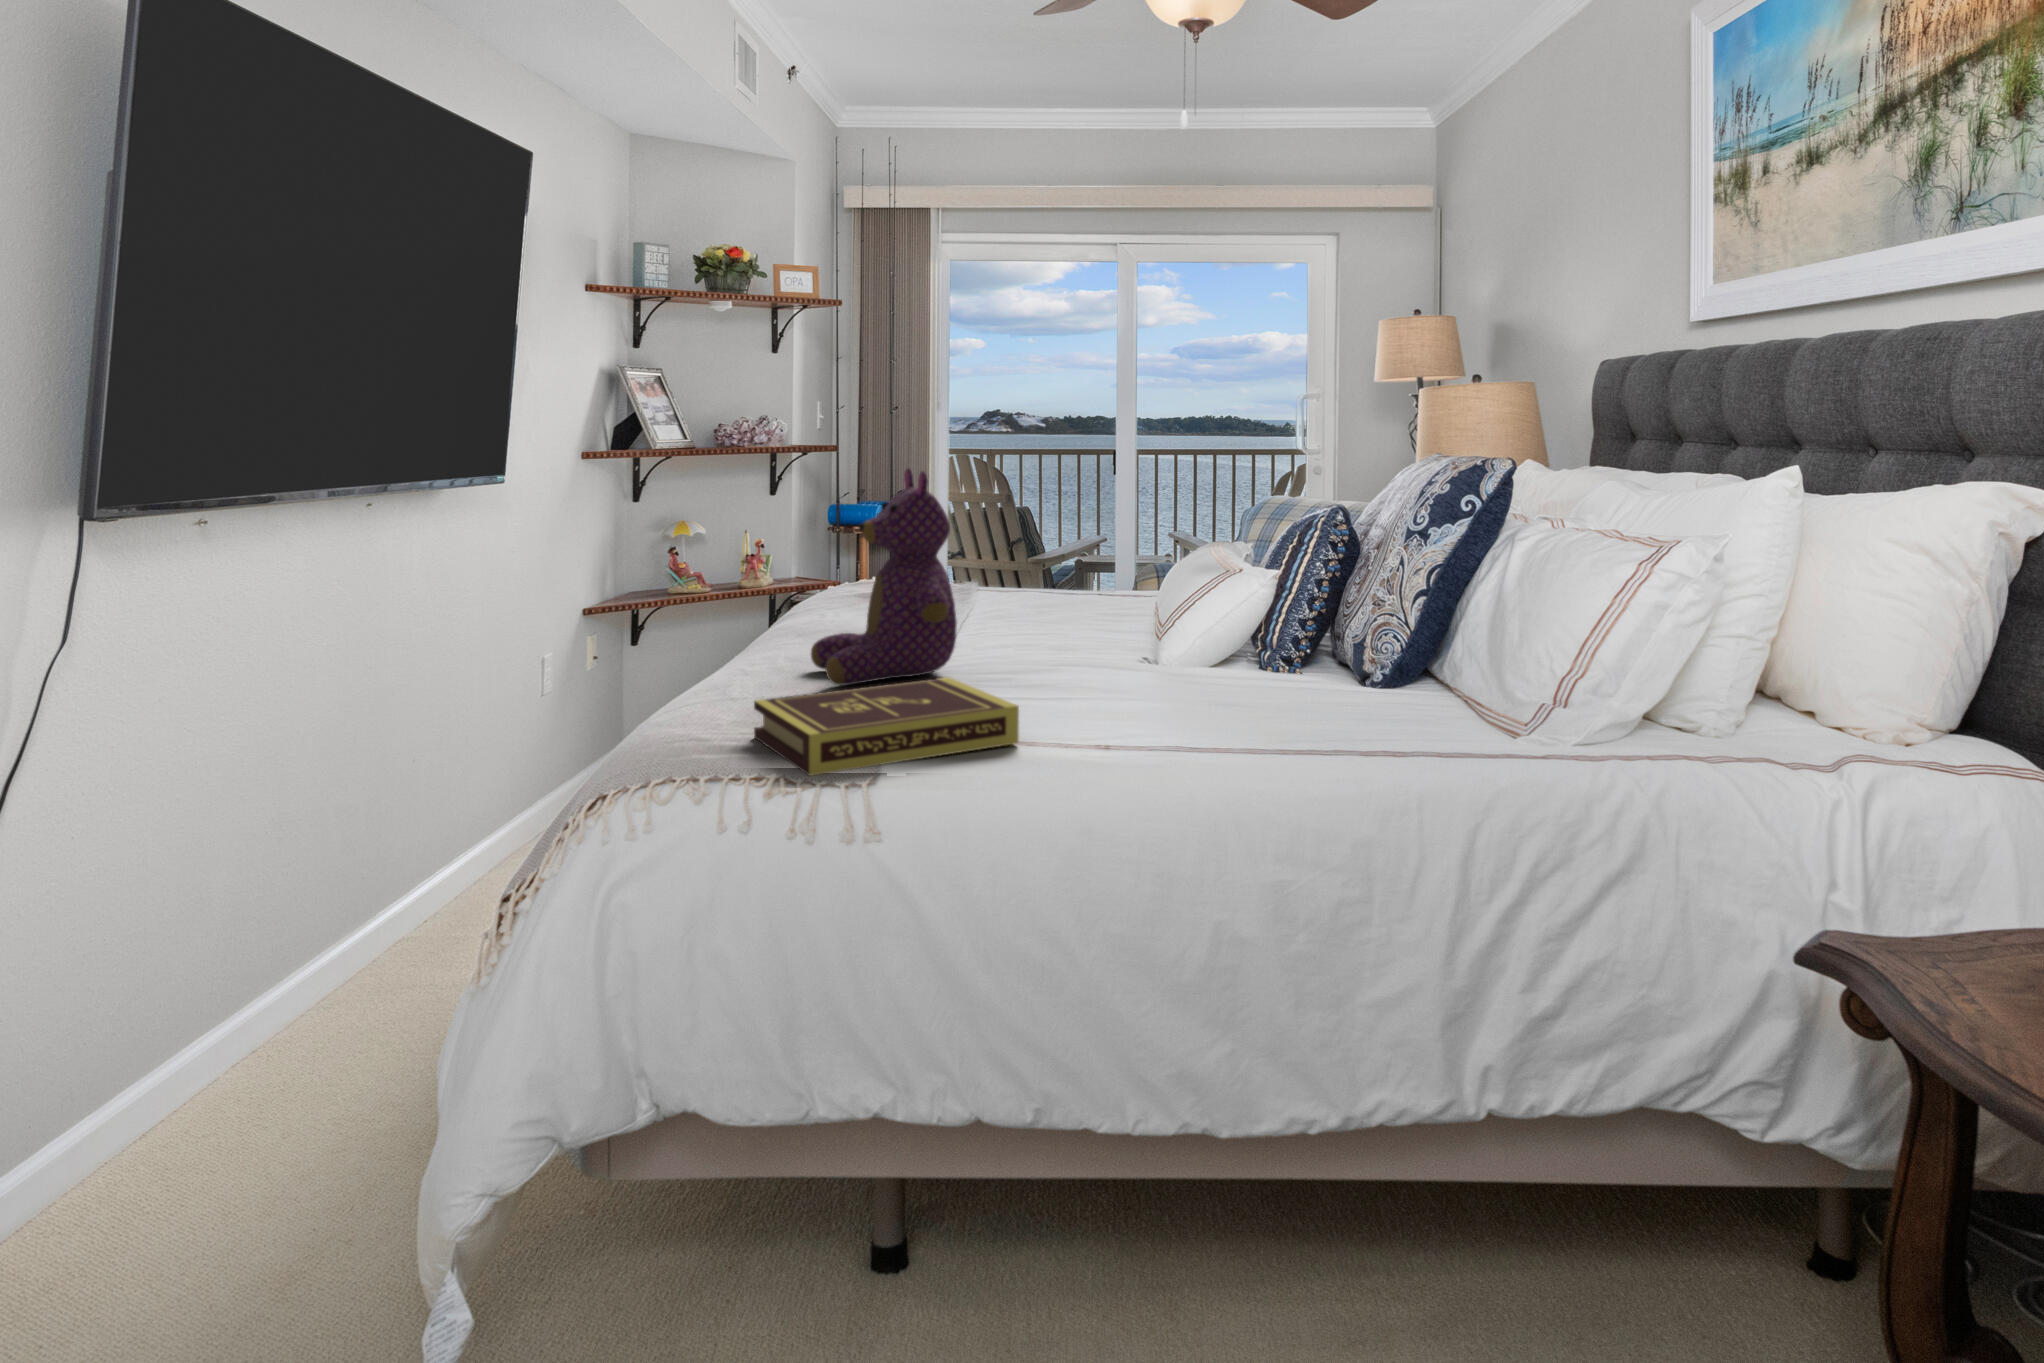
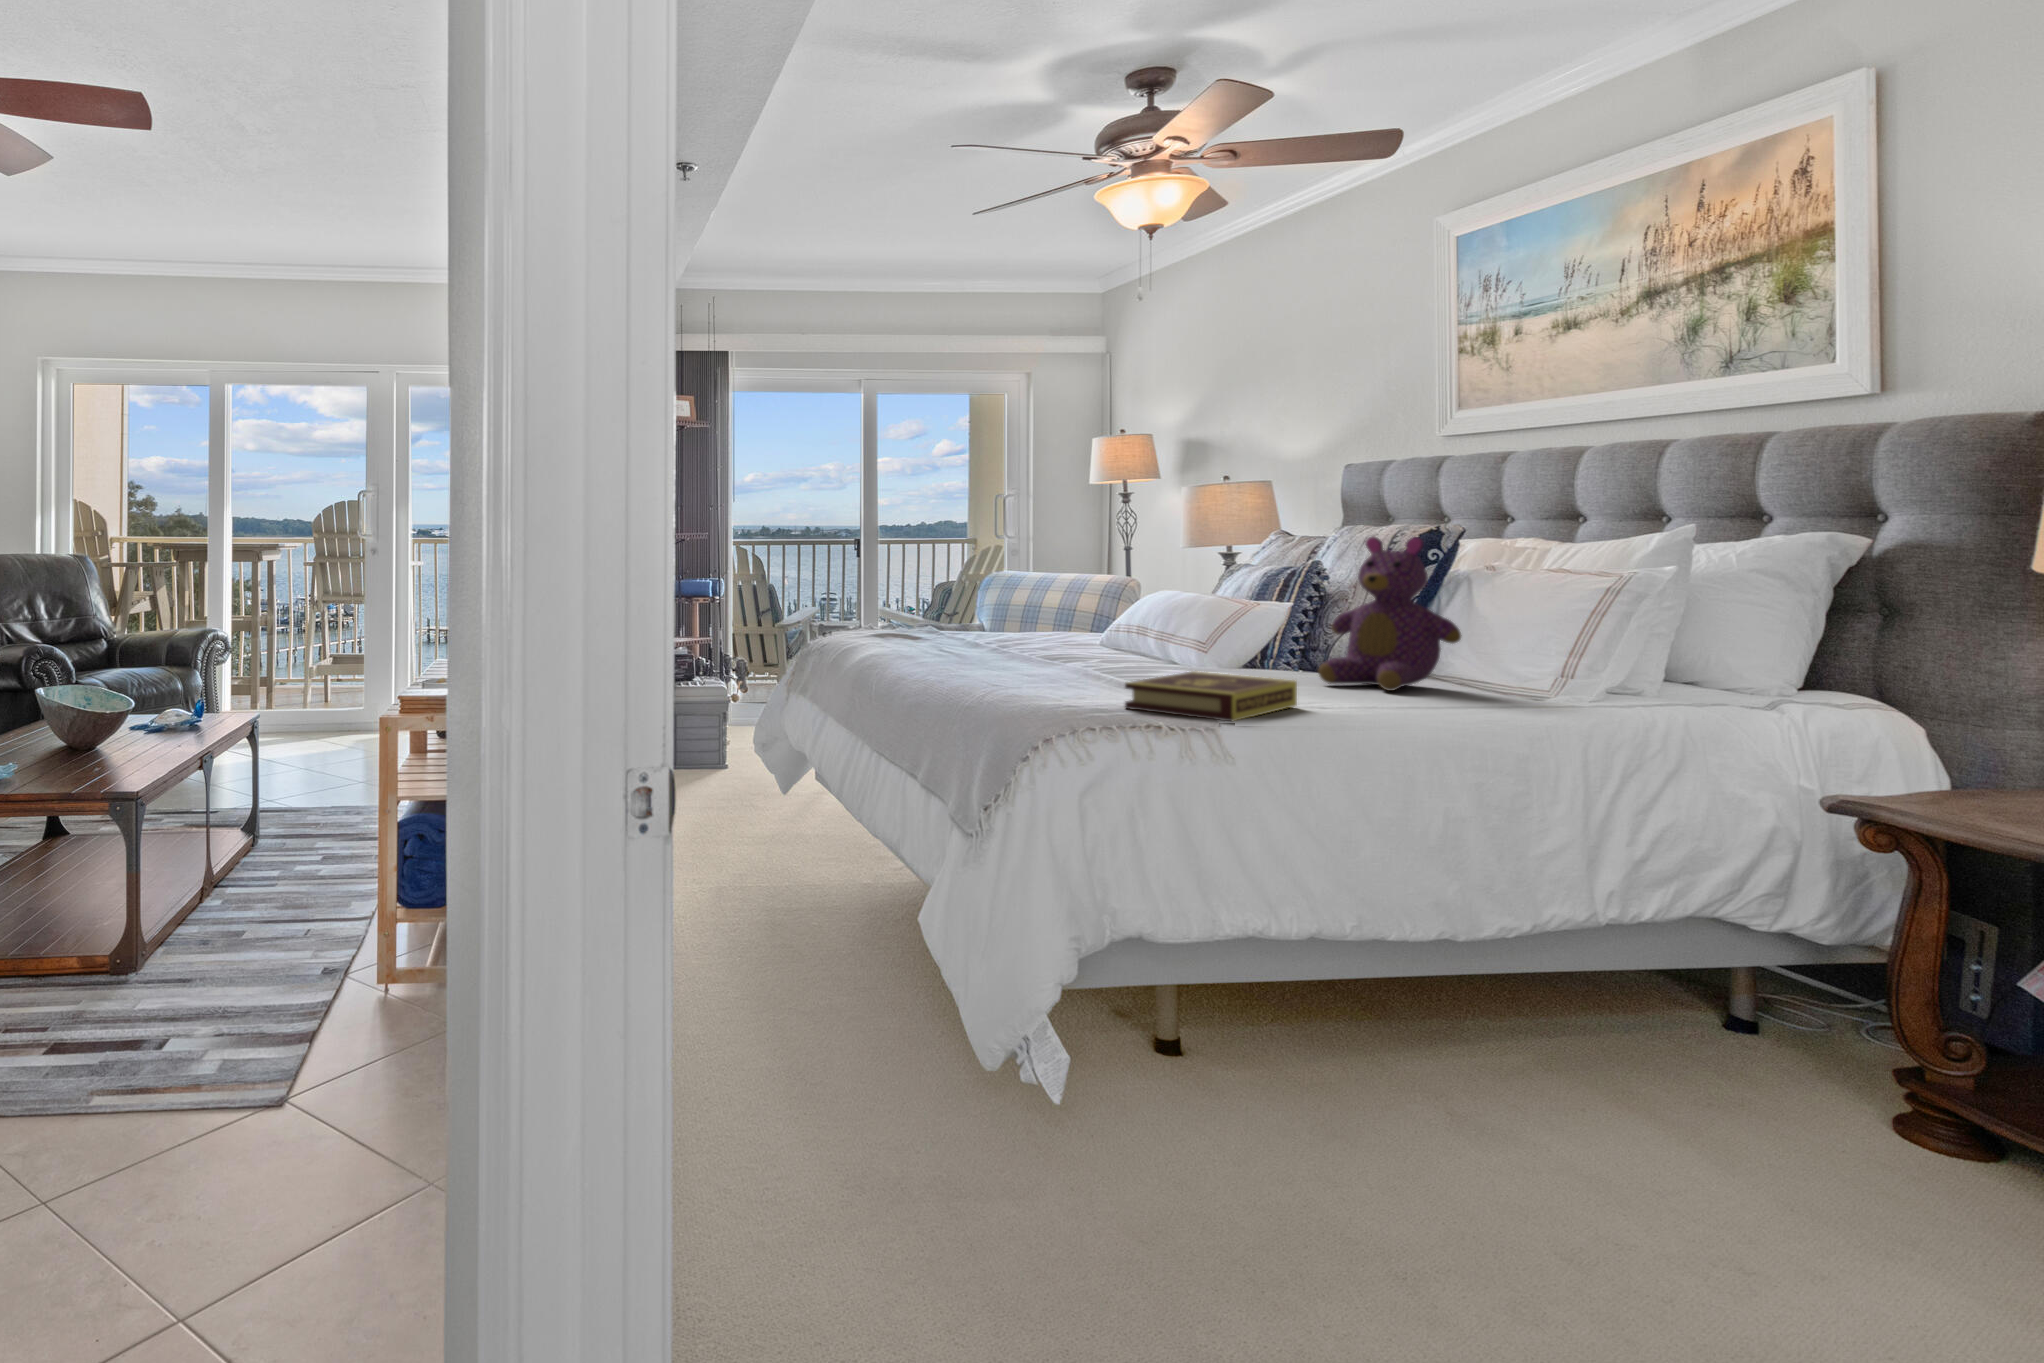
teddy bear: present [811,468,957,685] -> present [1318,537,1462,691]

